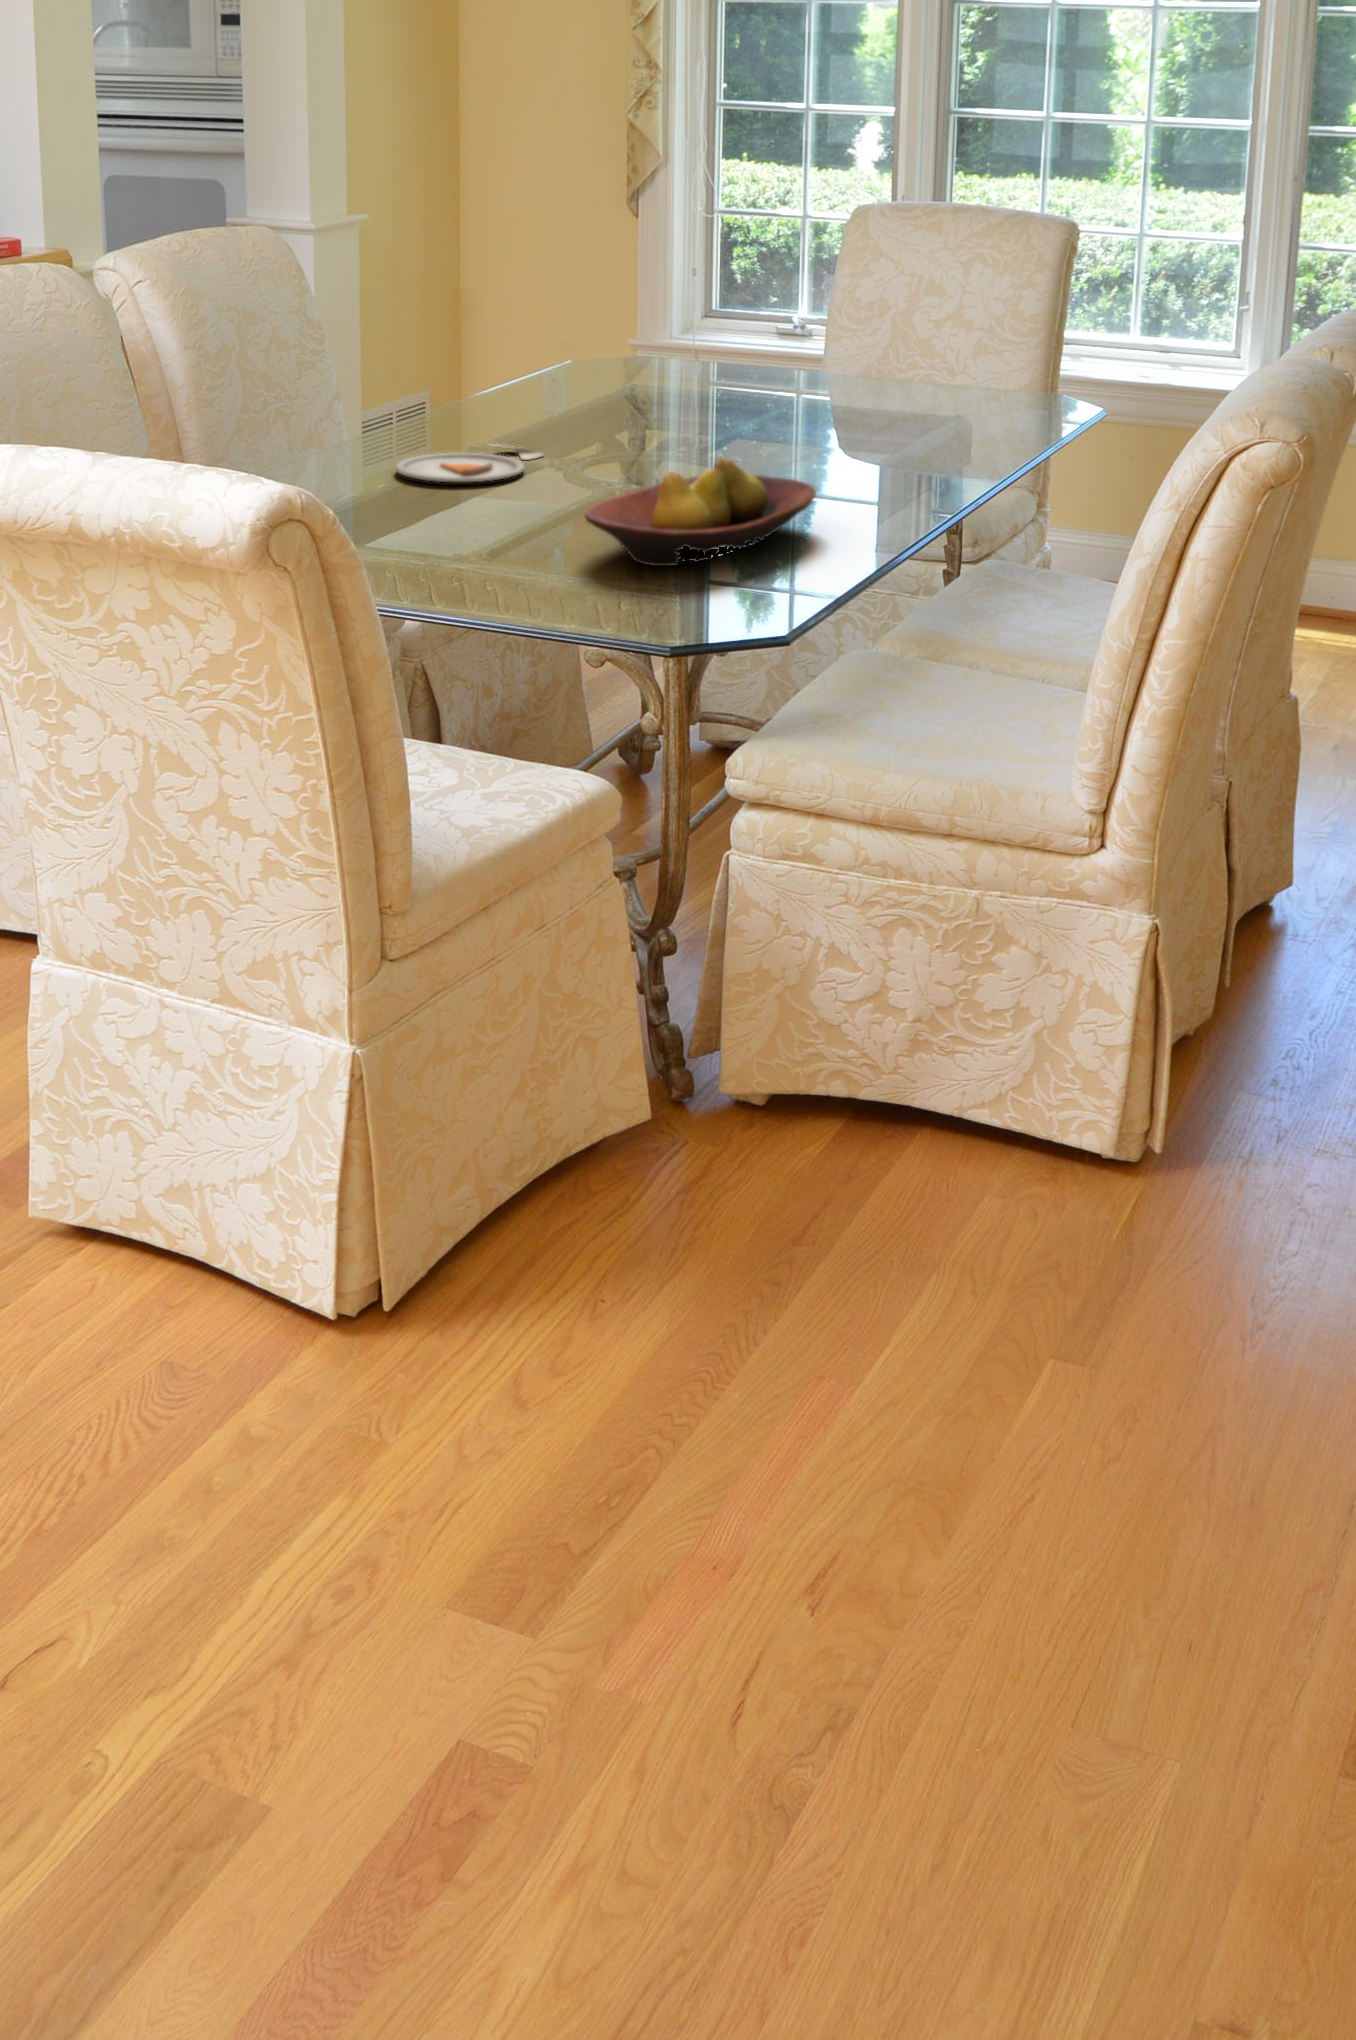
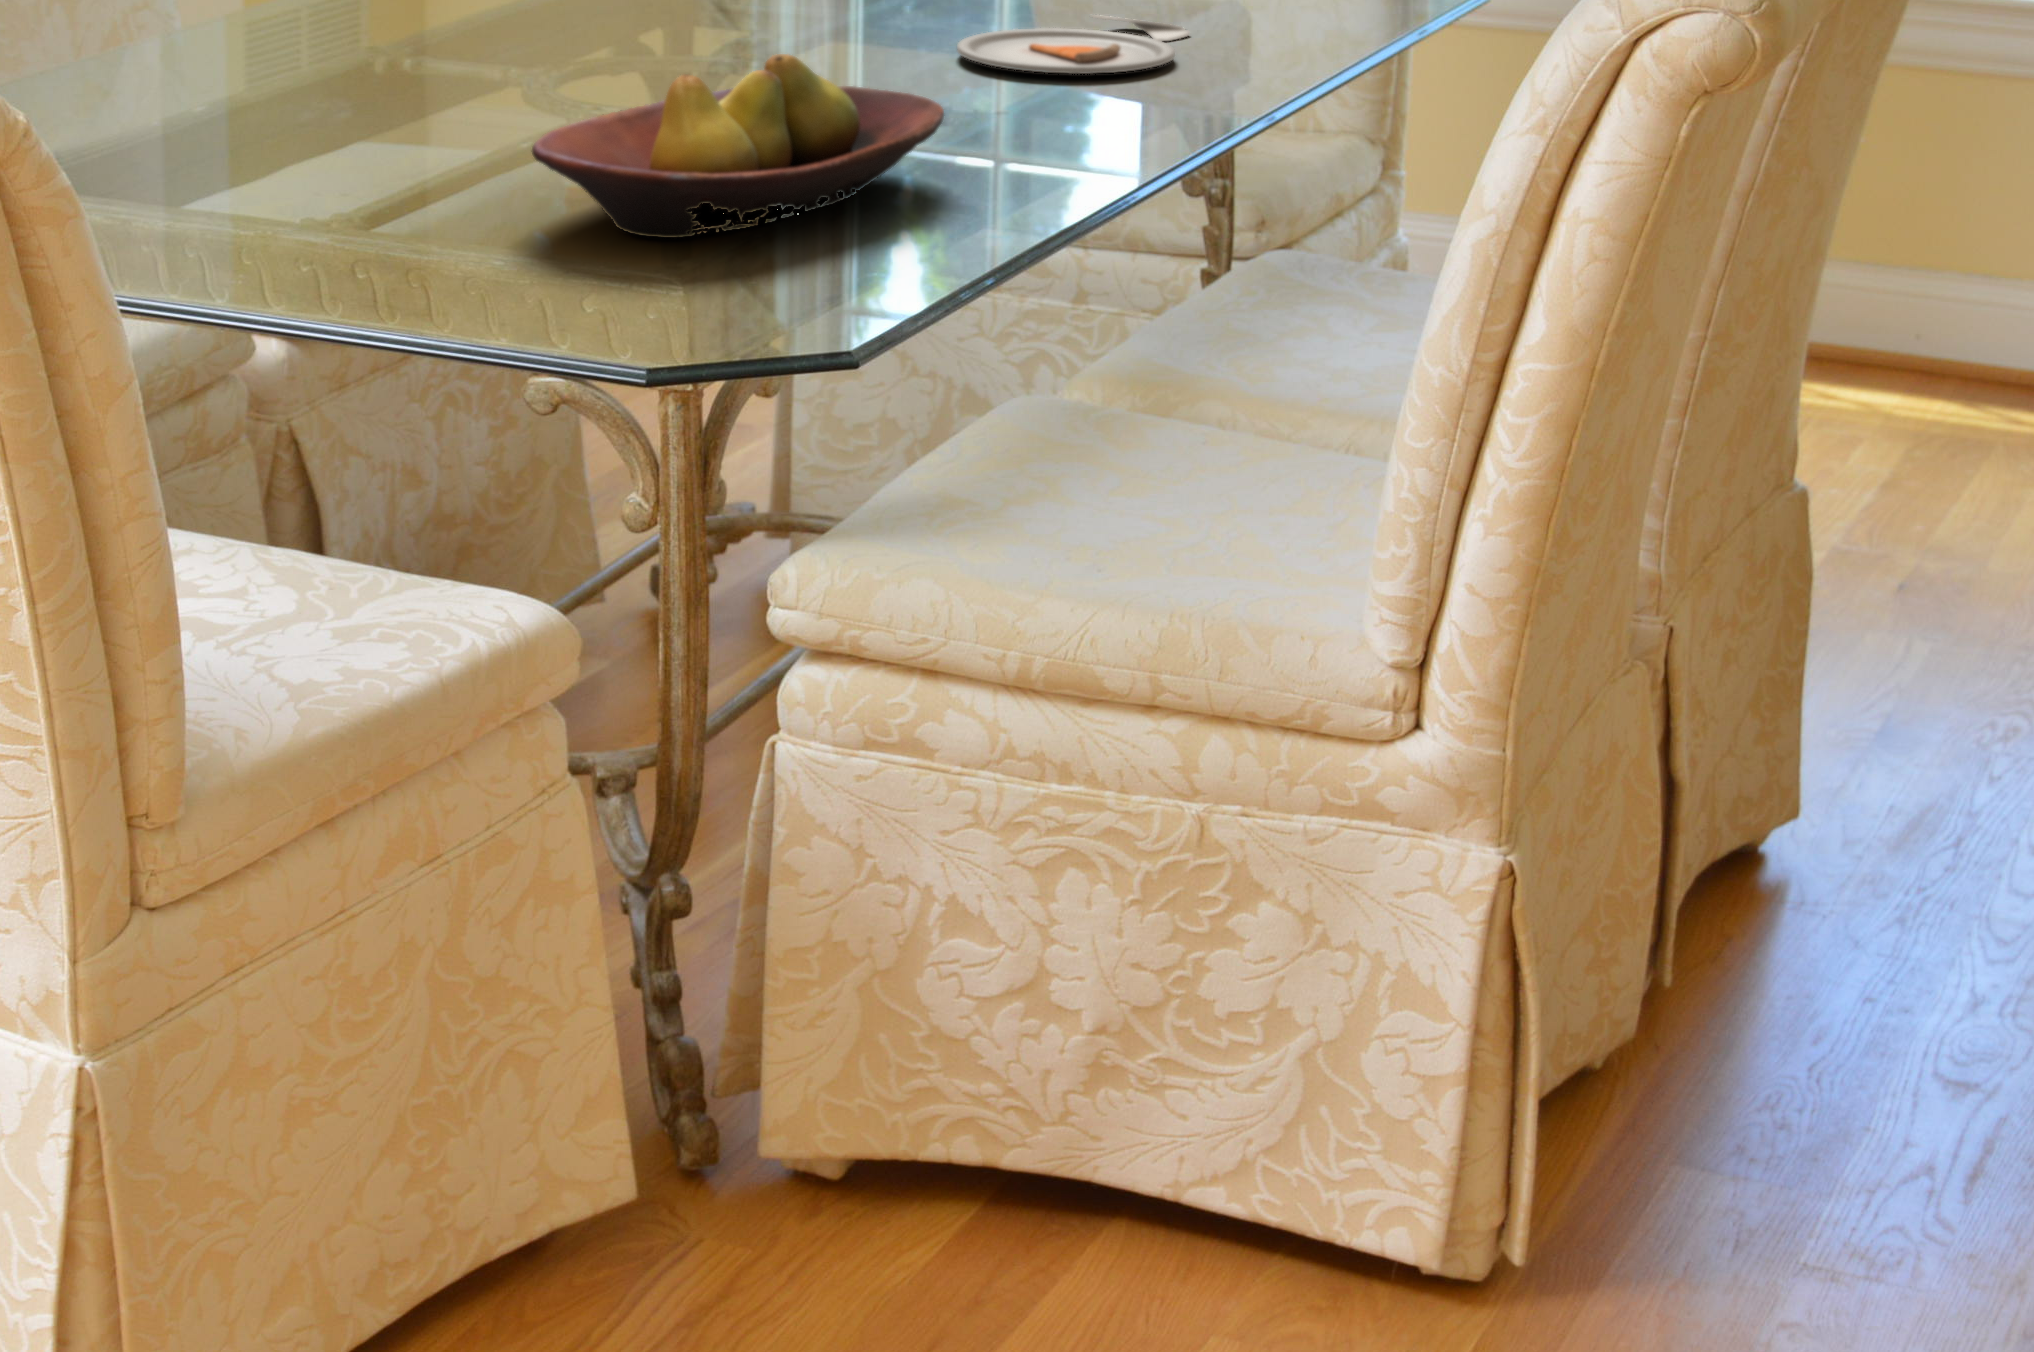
dinner plate: present [396,445,543,482] -> present [957,15,1190,74]

